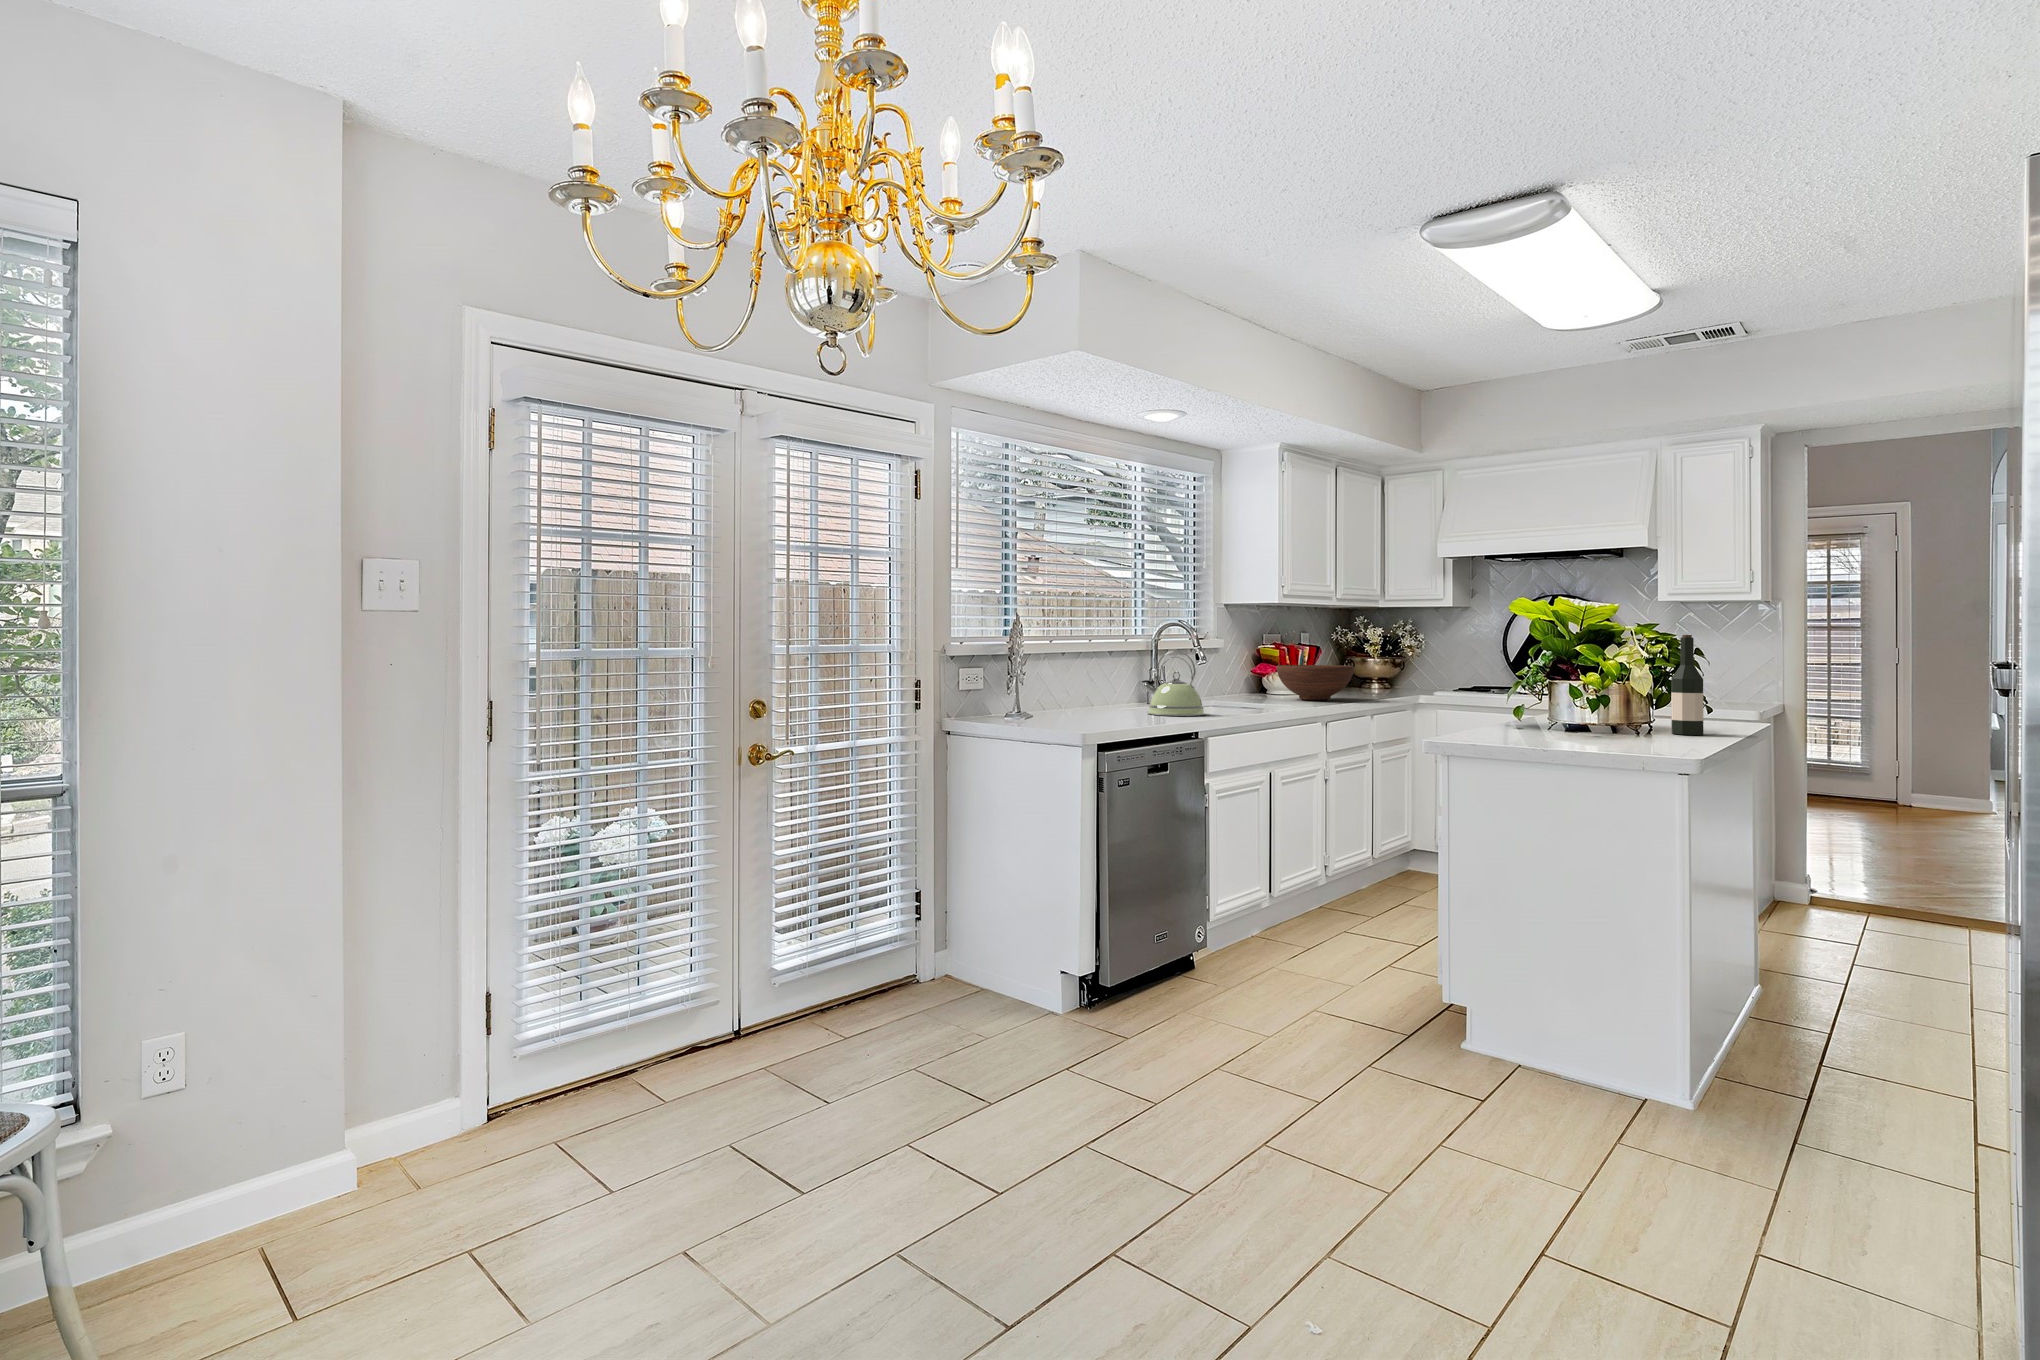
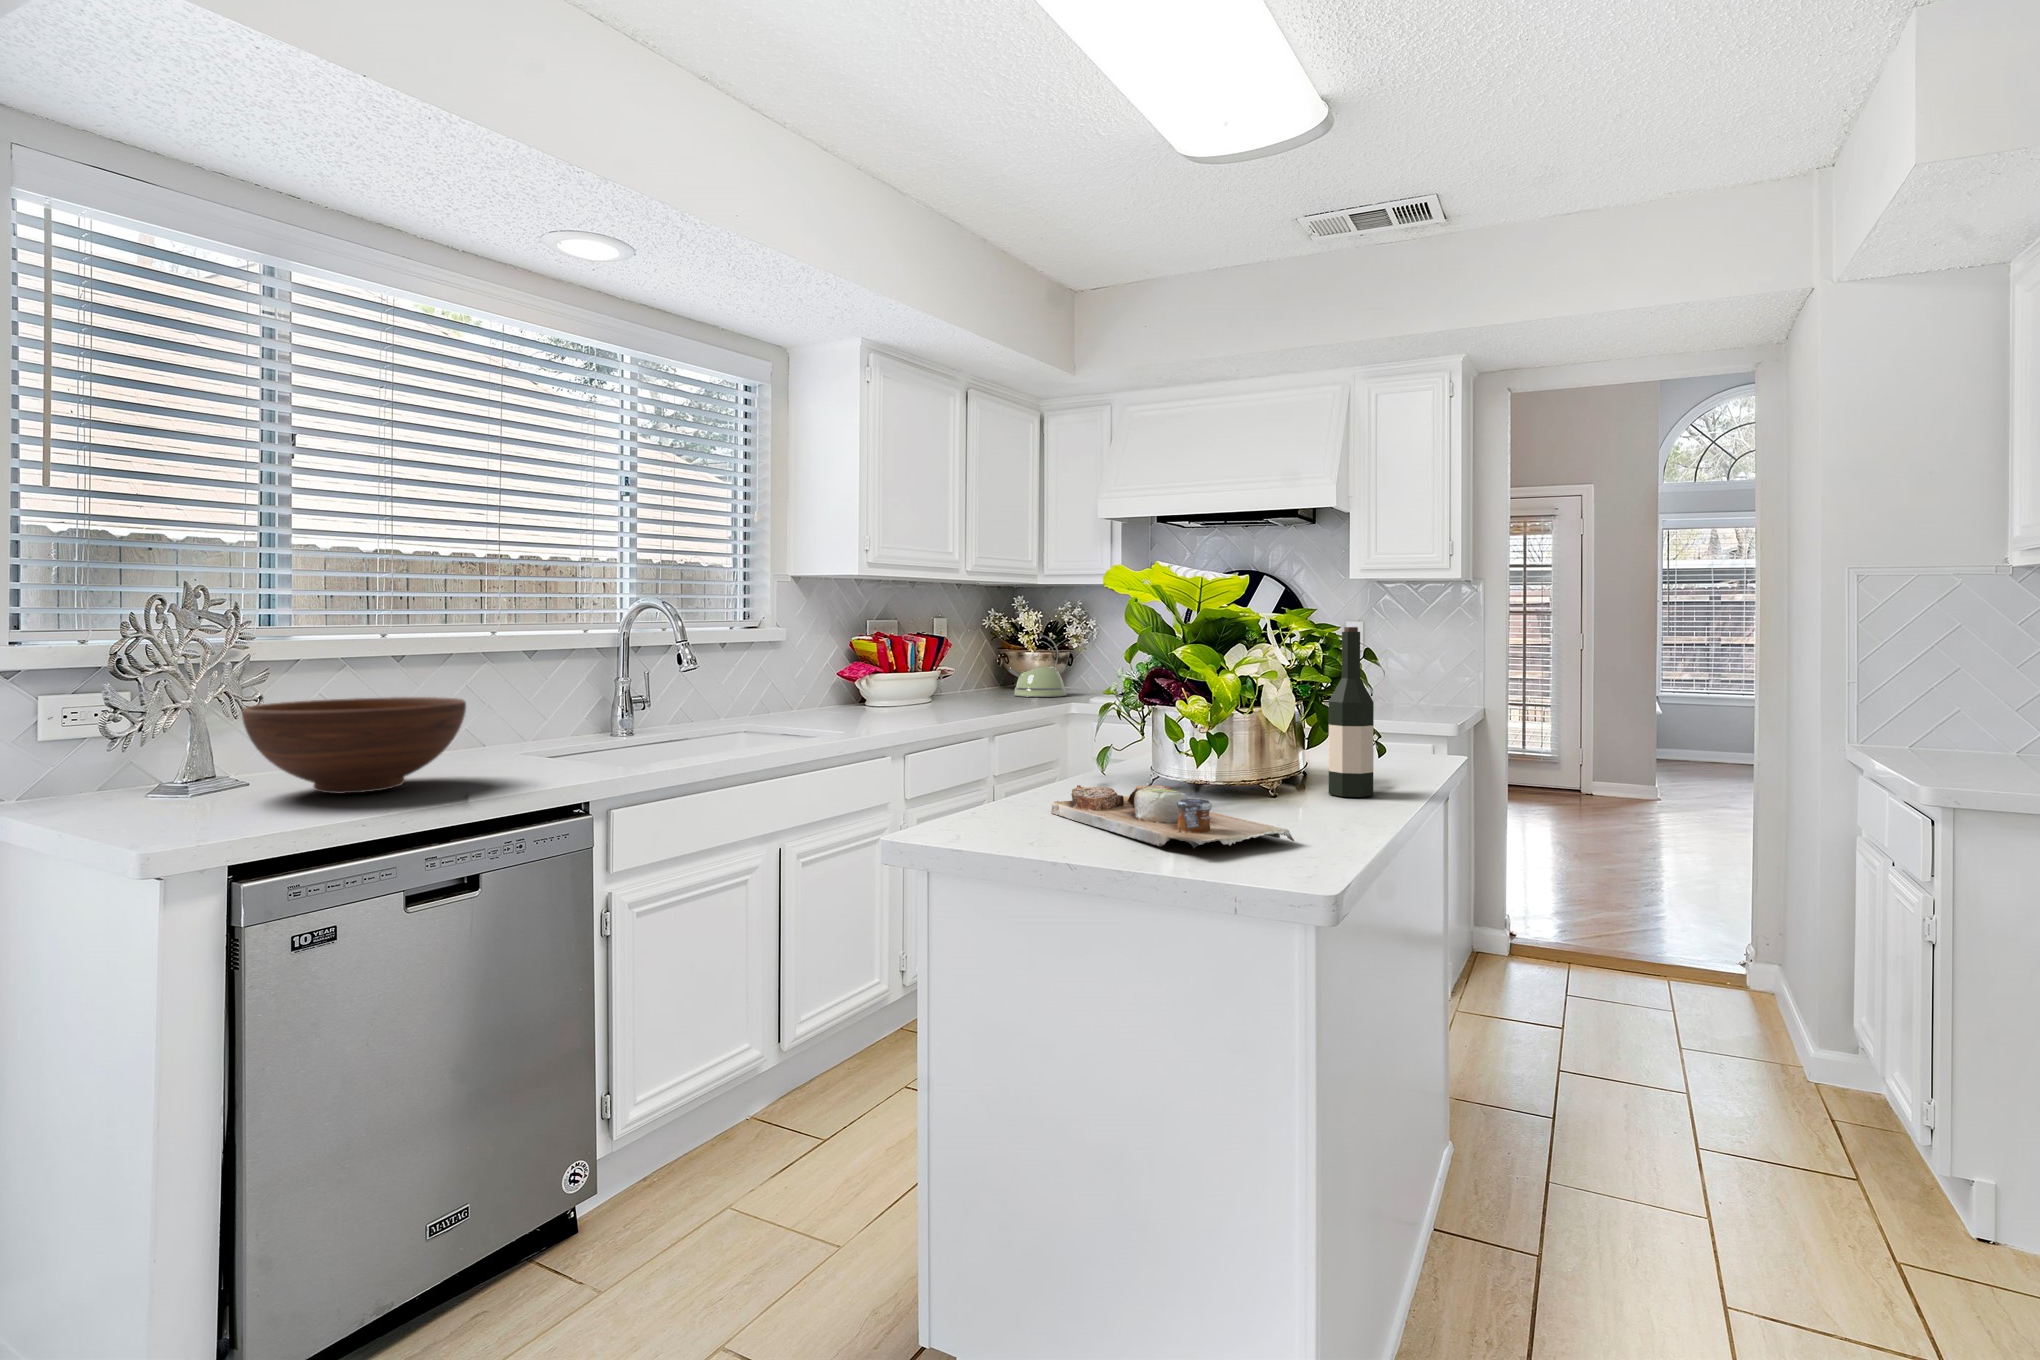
kettle: present [1142,651,1205,716] -> present [1009,636,1067,697]
fruit bowl: present [1277,665,1354,700] -> present [242,697,466,794]
cutting board: none [1502,720,1663,746] -> present [1051,785,1294,848]

